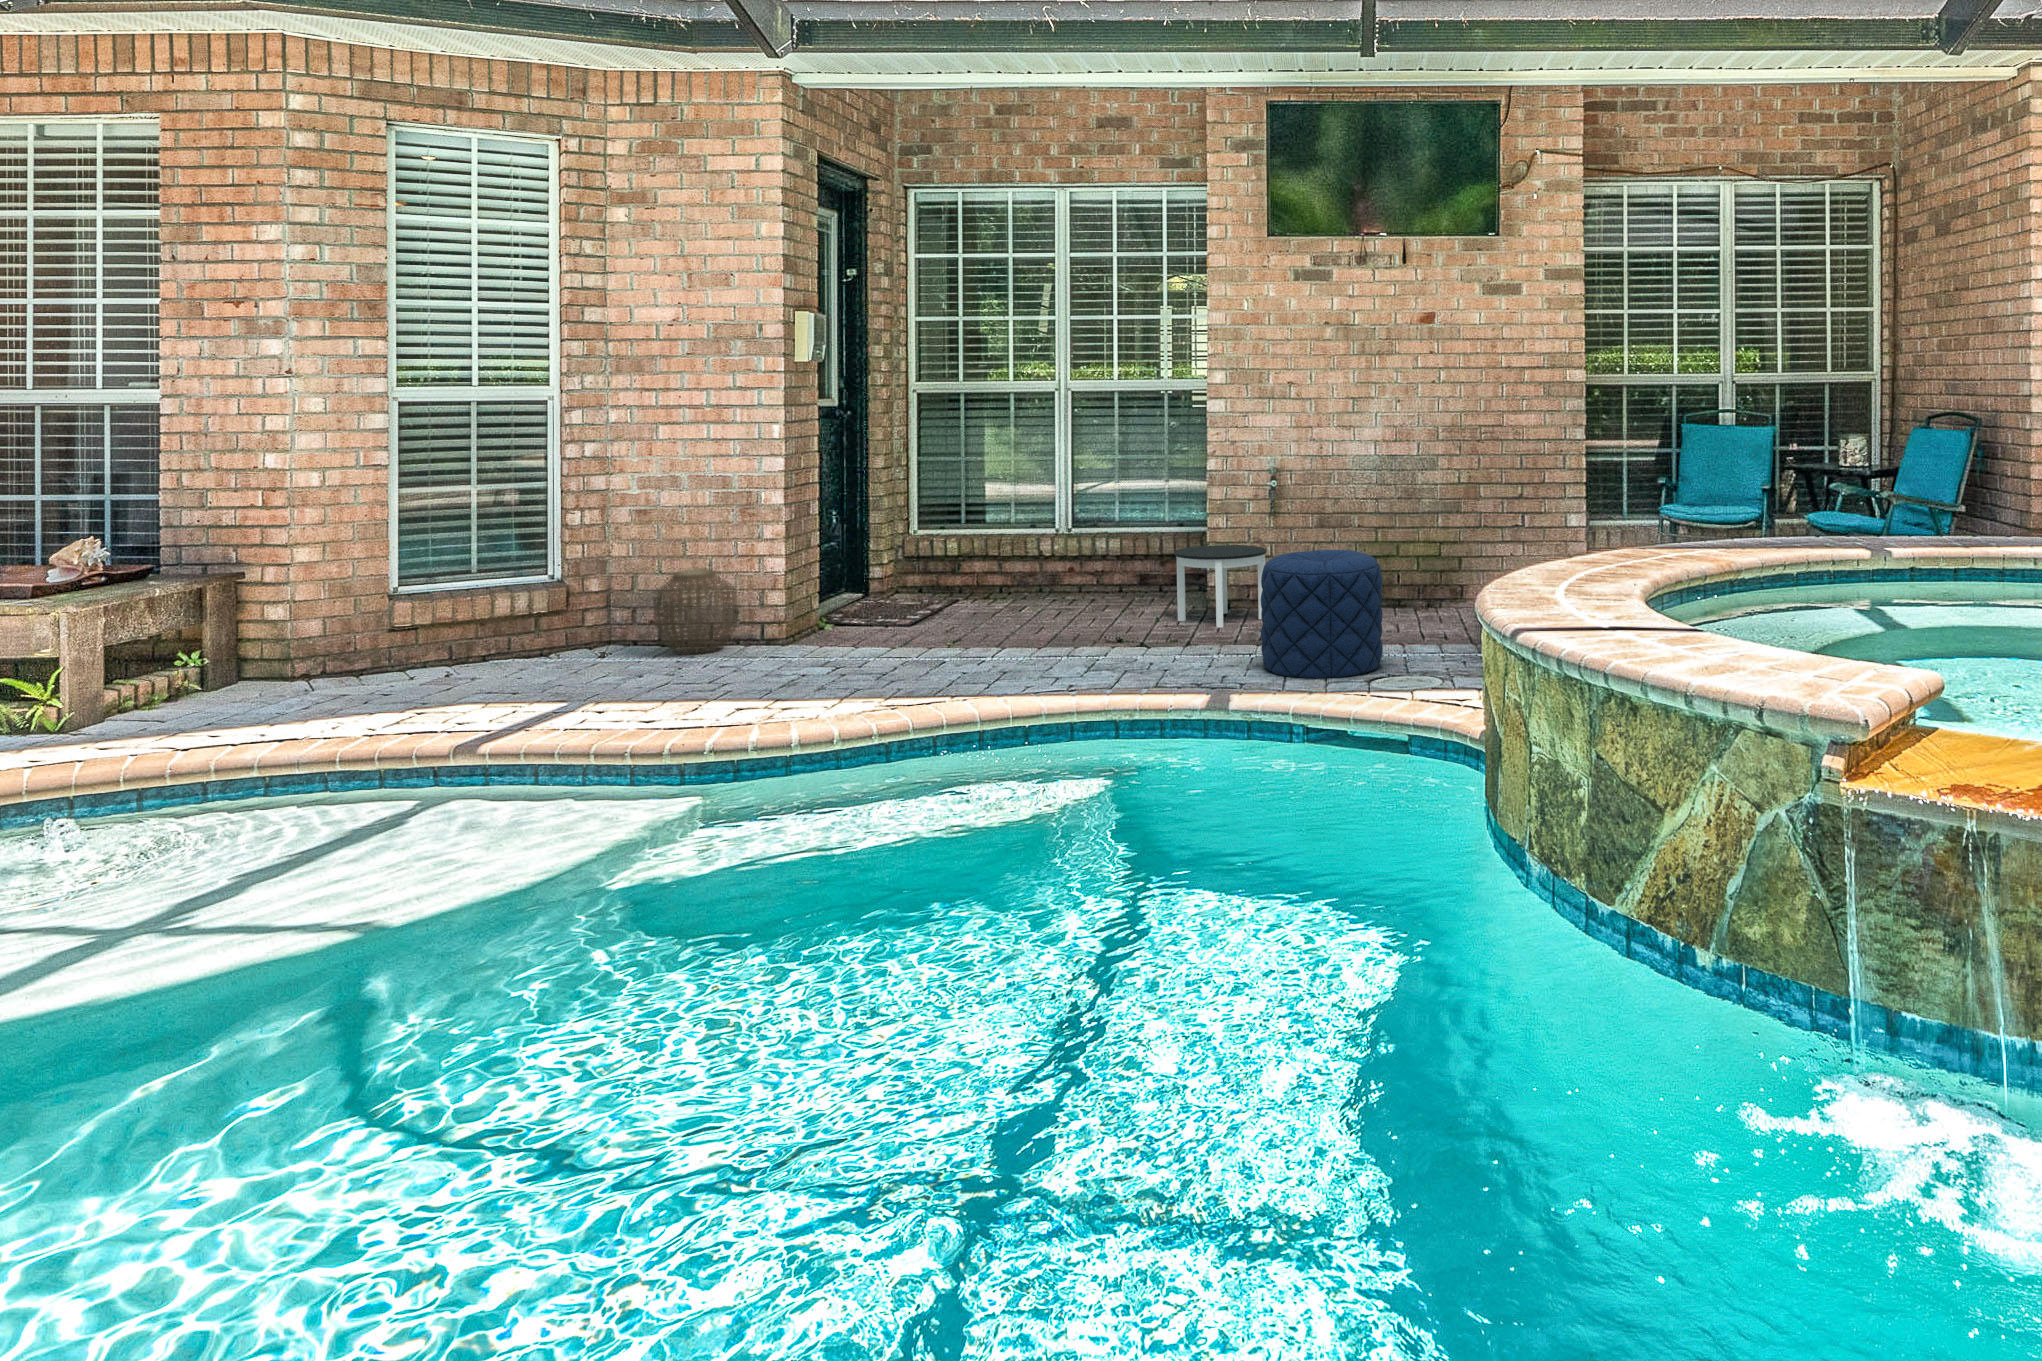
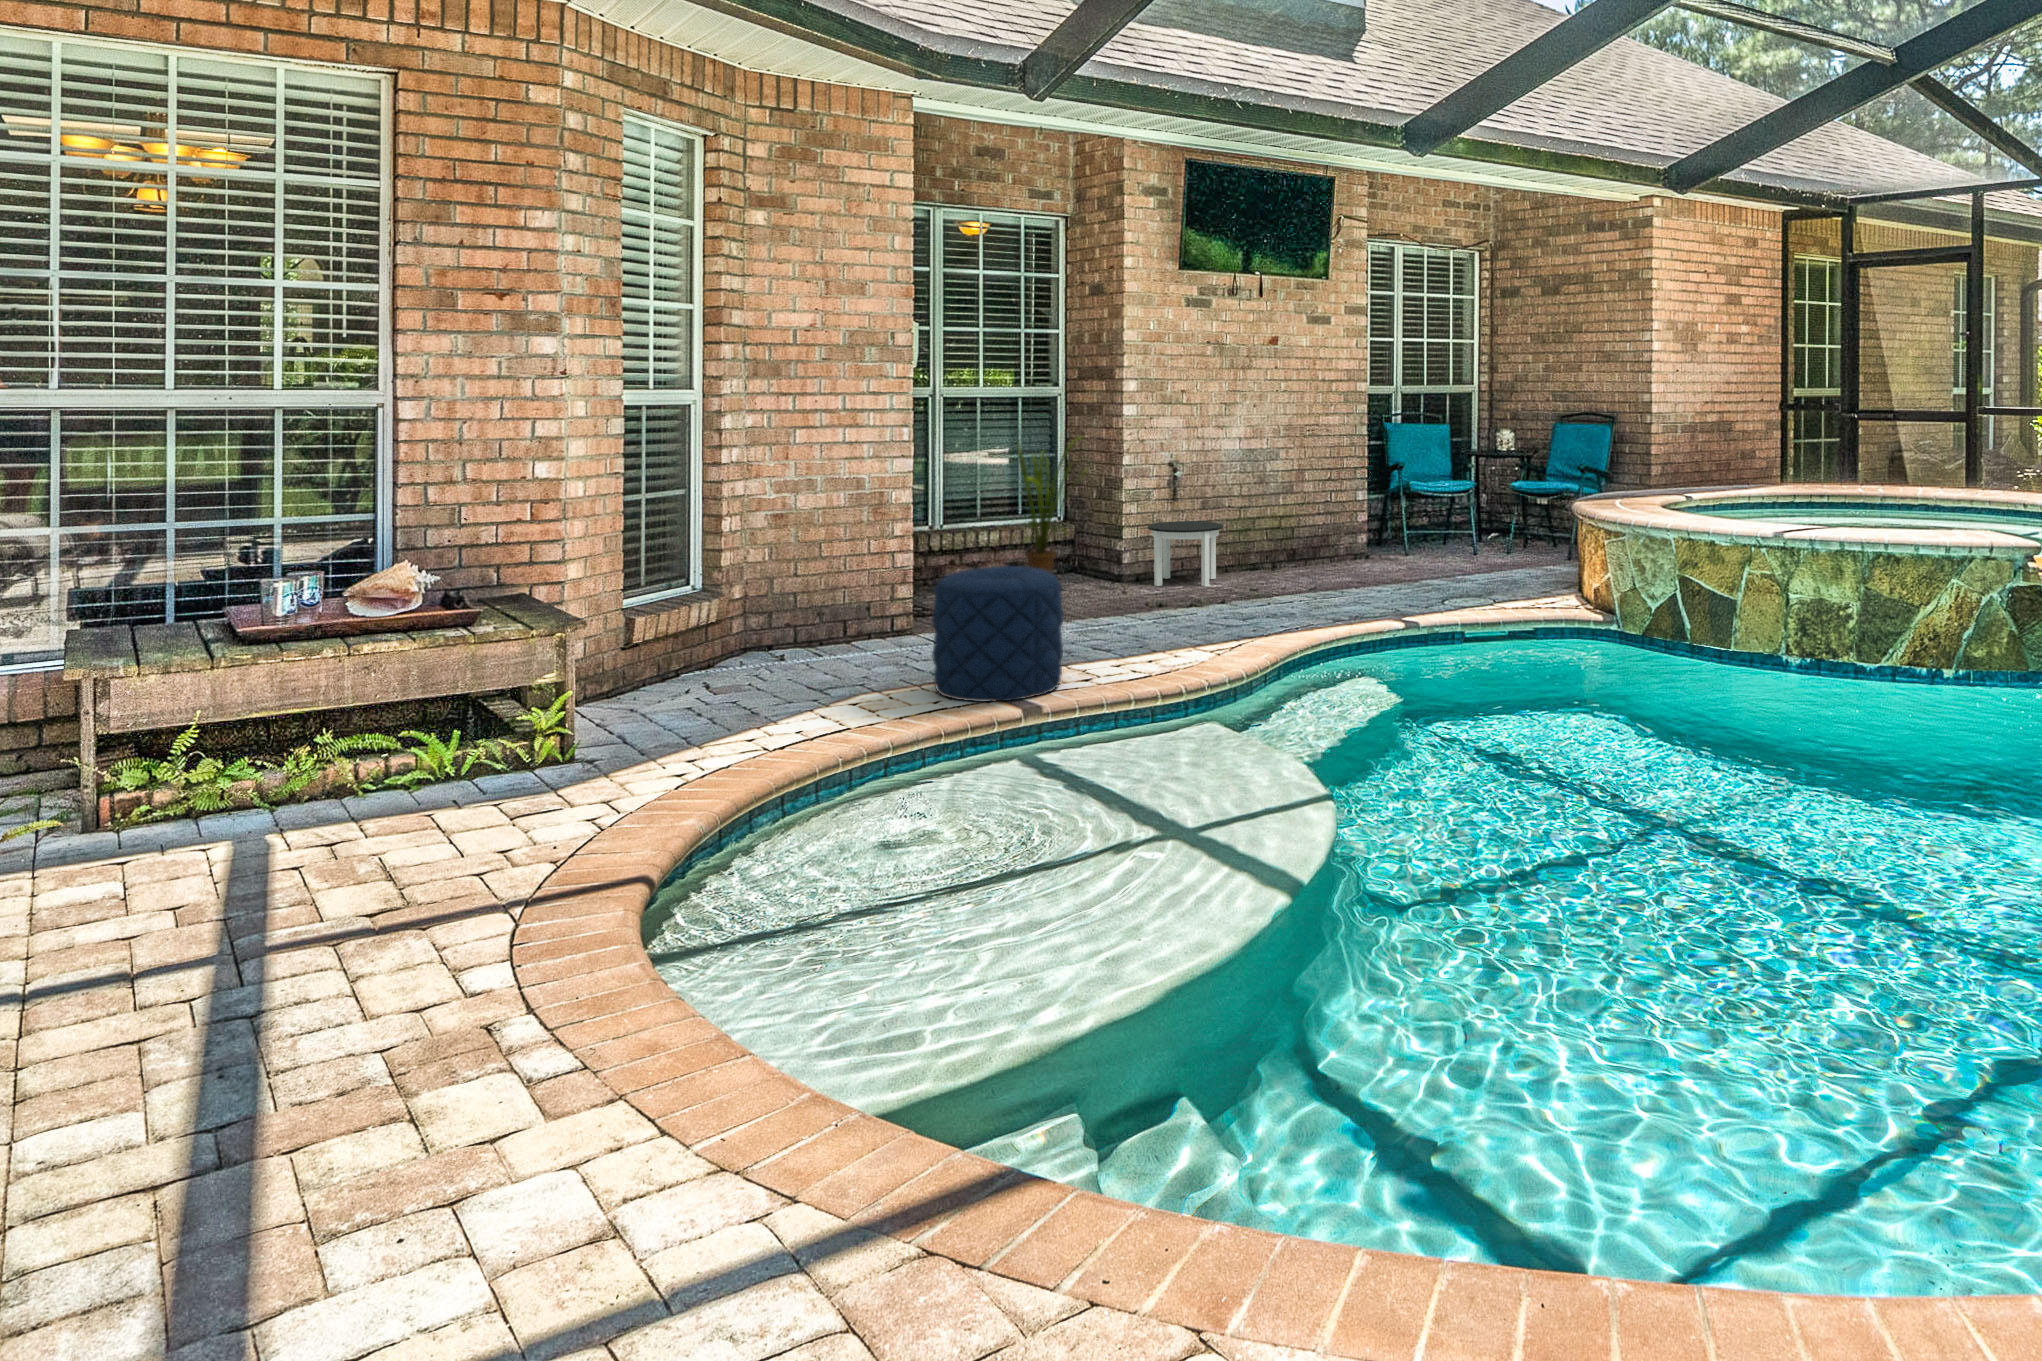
house plant: none [1076,438,1177,601] -> present [1017,440,1076,573]
pouf: present [1261,550,1383,678] -> present [932,566,1063,702]
woven basket: present [653,569,738,654] -> none [822,567,901,649]

